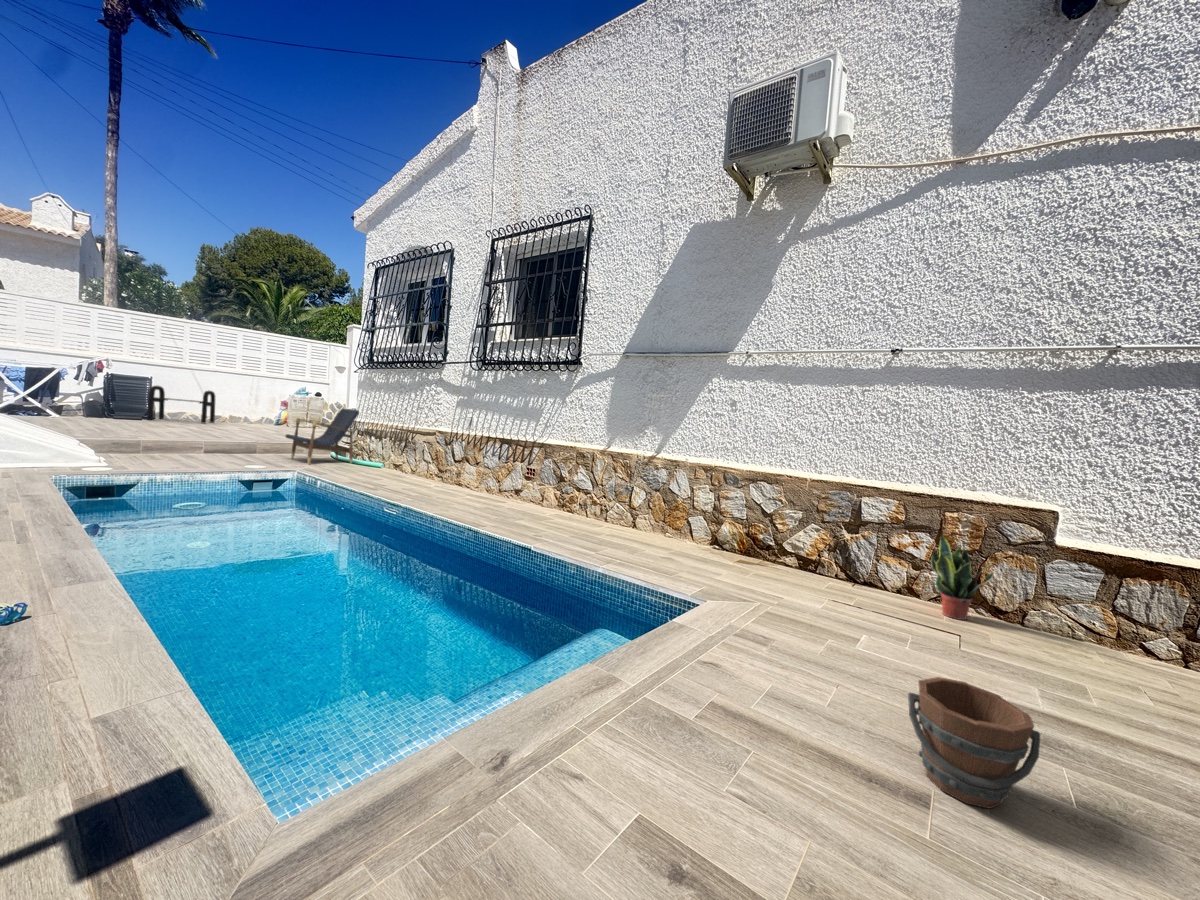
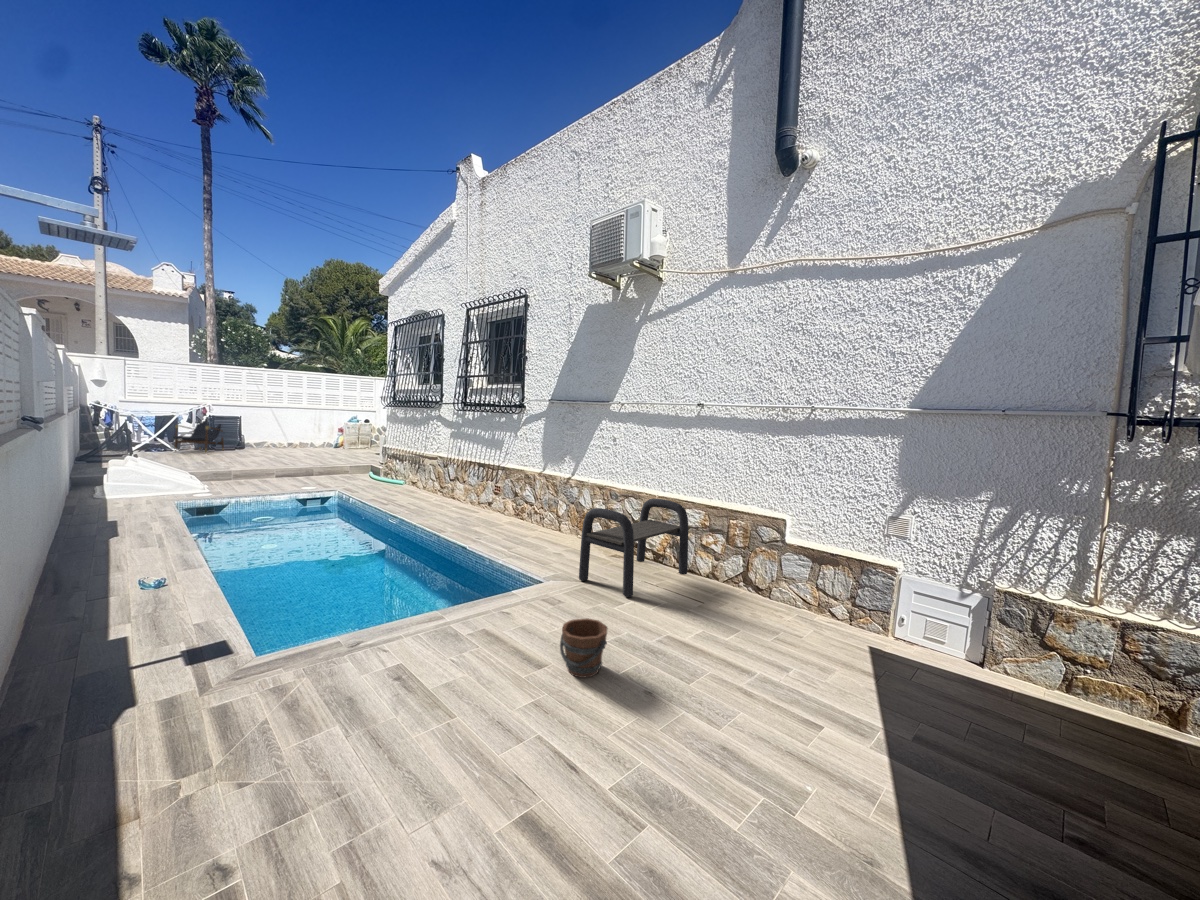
bench: present [147,386,215,423] -> present [579,499,688,597]
lounge chair: present [286,409,359,464] -> present [173,417,224,452]
potted plant: present [931,535,994,620] -> none [708,536,749,594]

